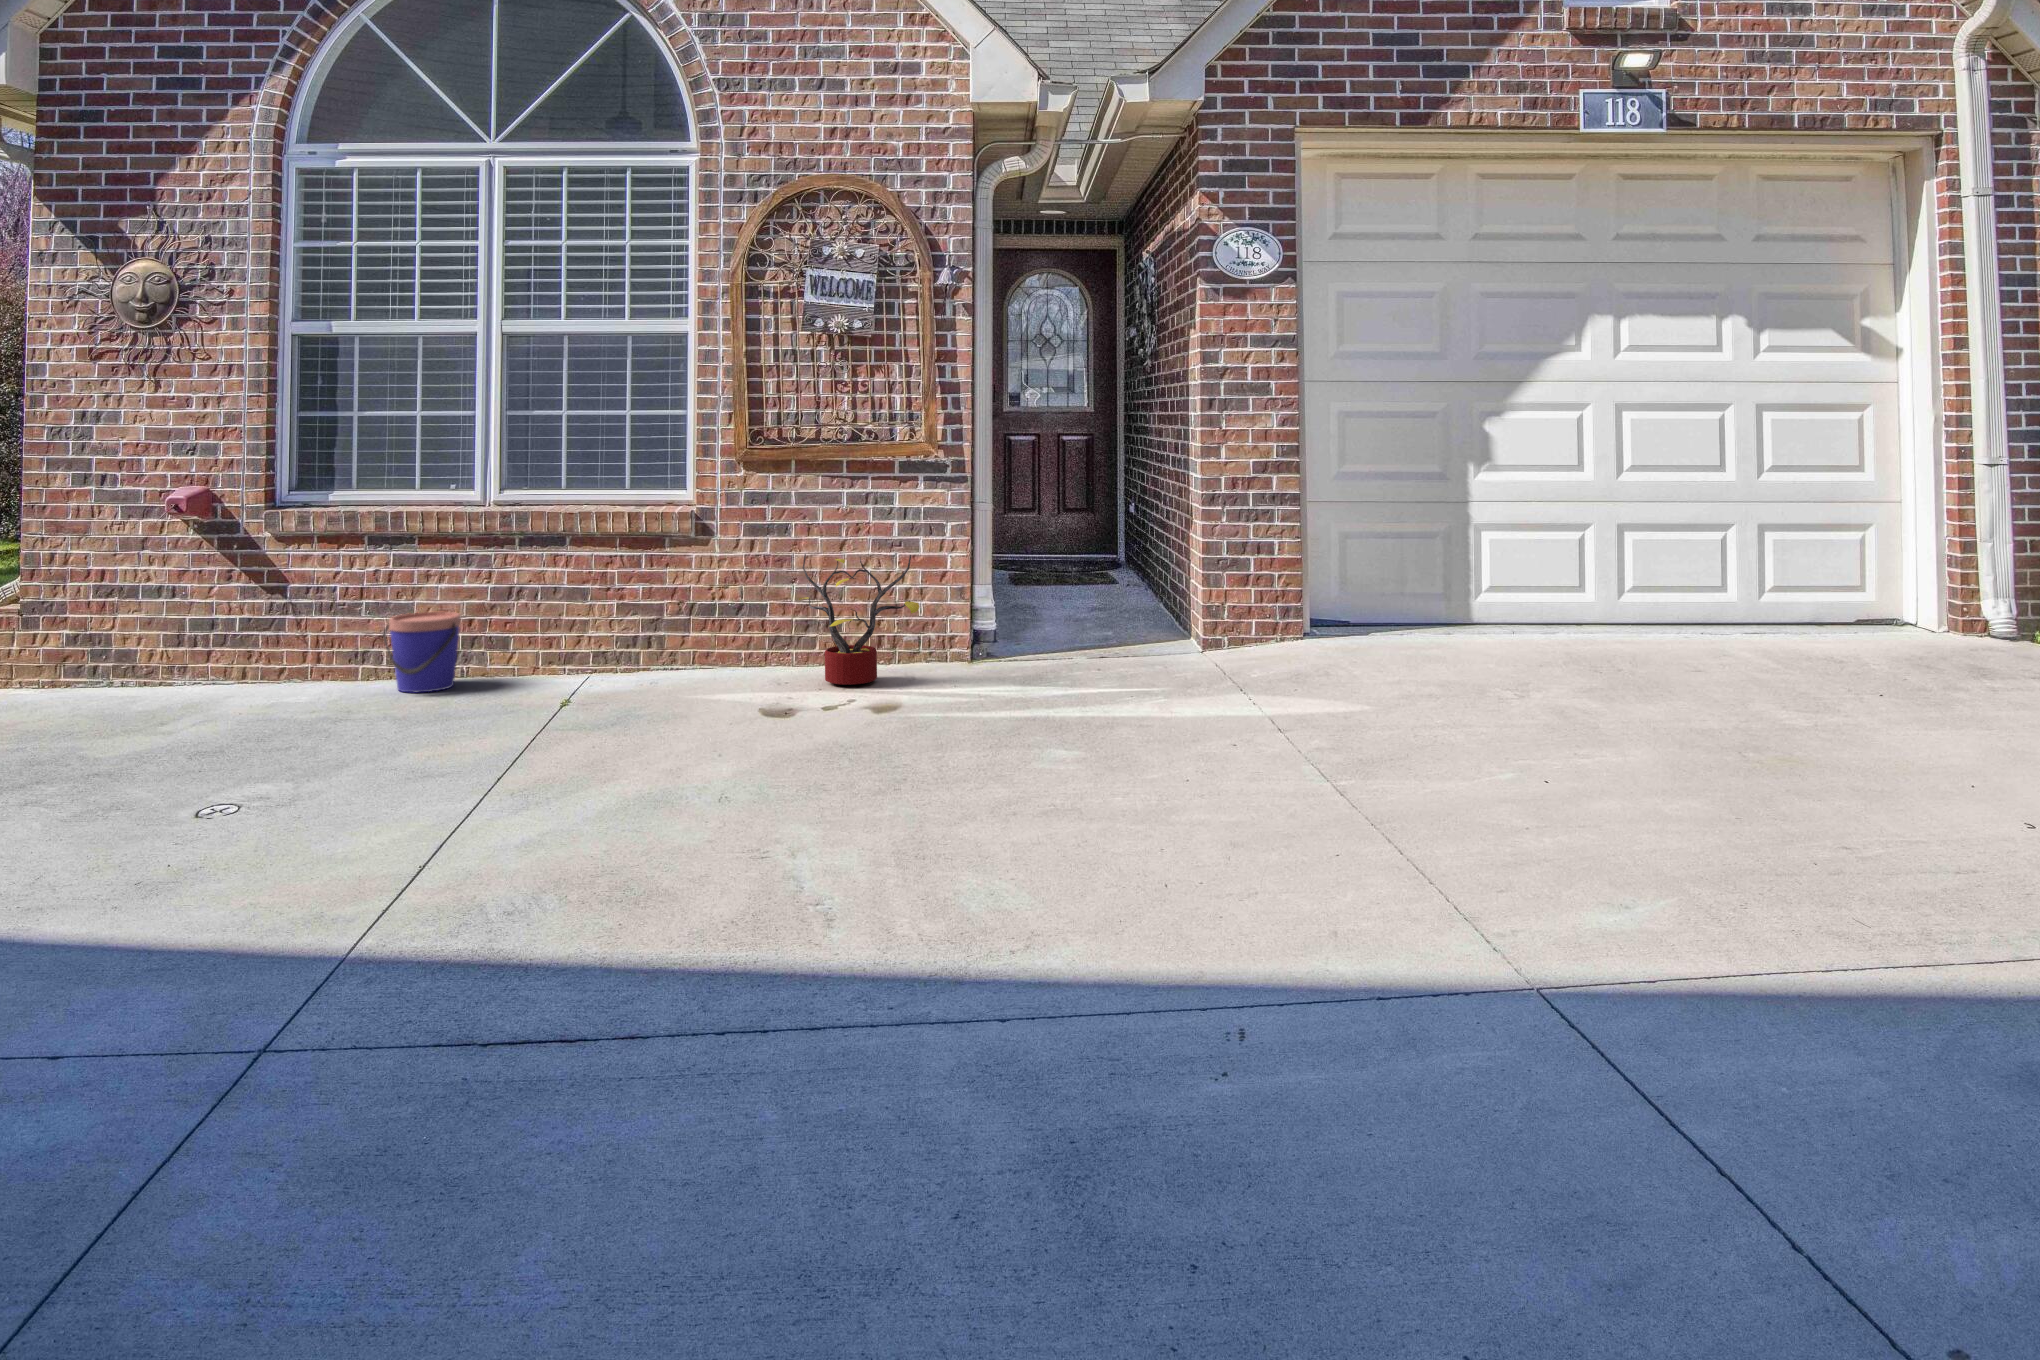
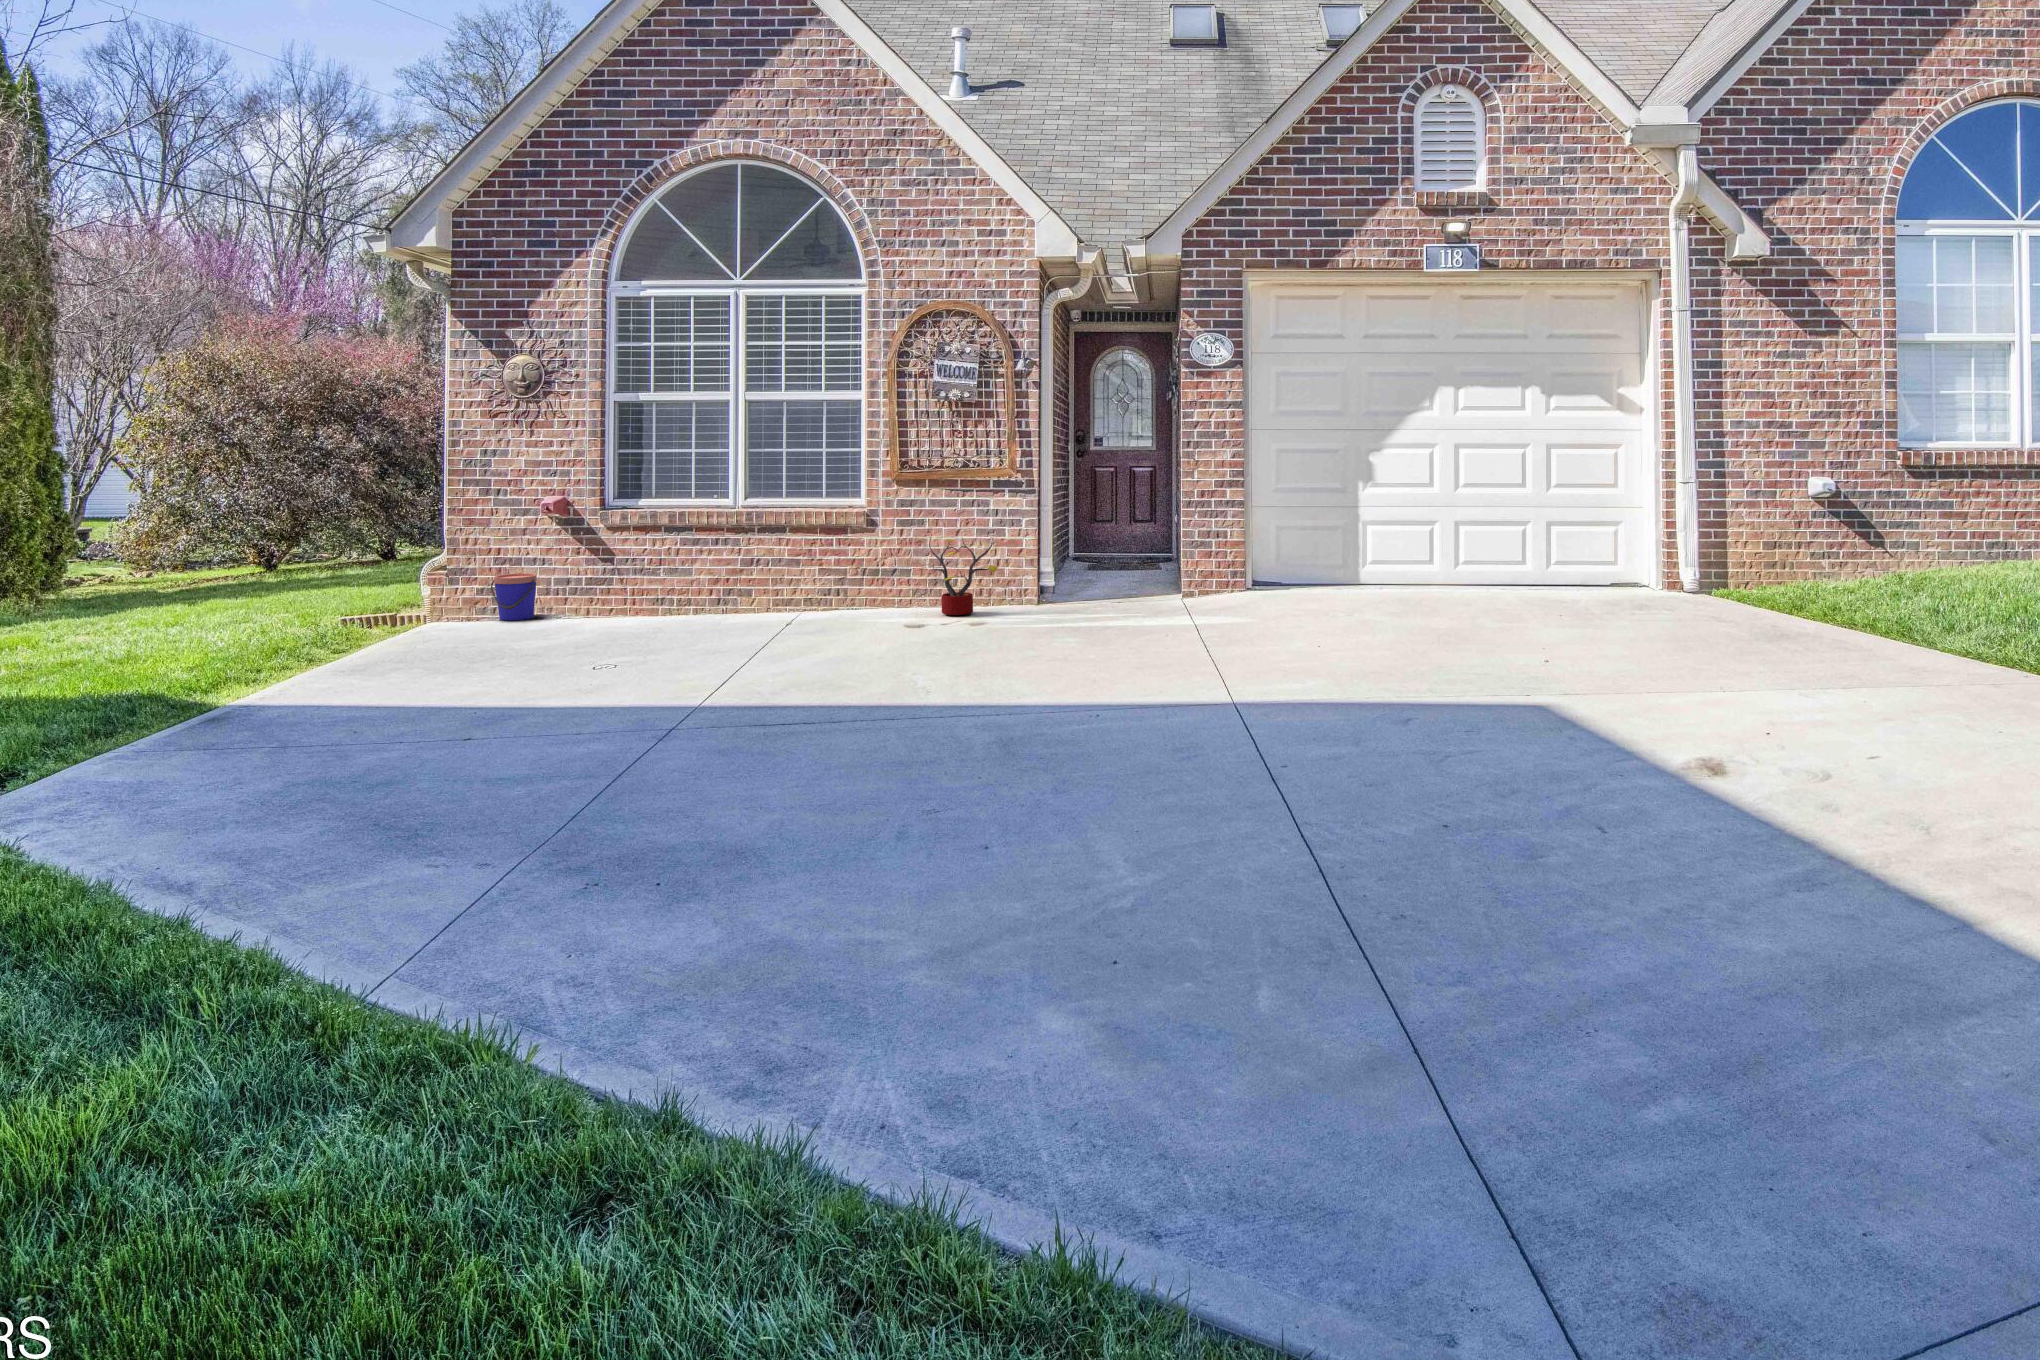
bucket: present [384,612,460,692] -> present [491,573,537,620]

